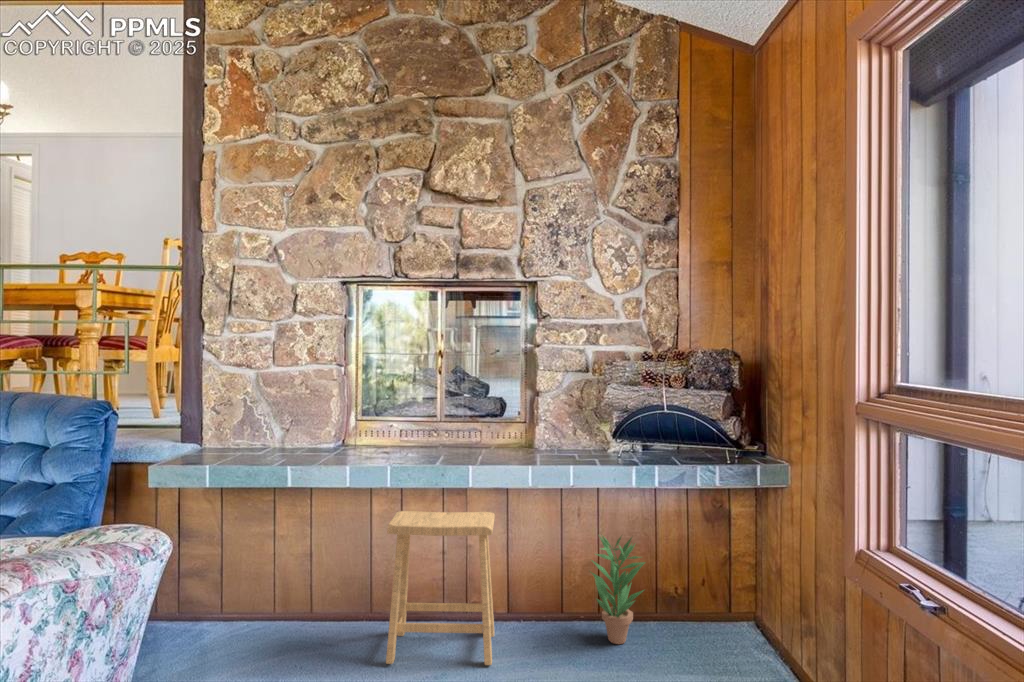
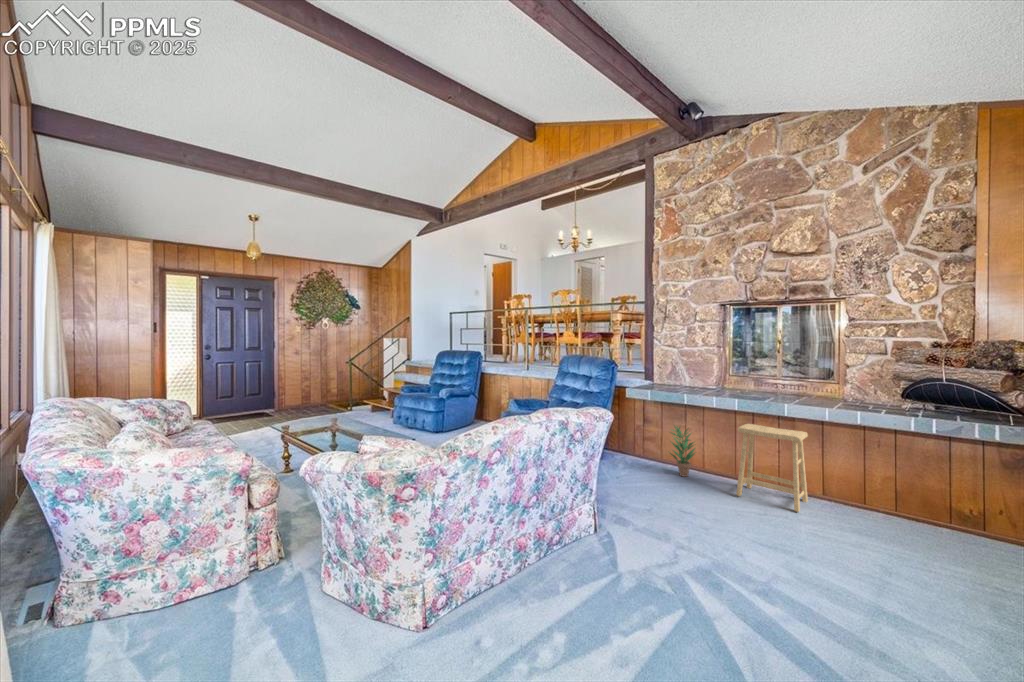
potted plant: present [592,536,645,644] -> present [670,426,695,477]

